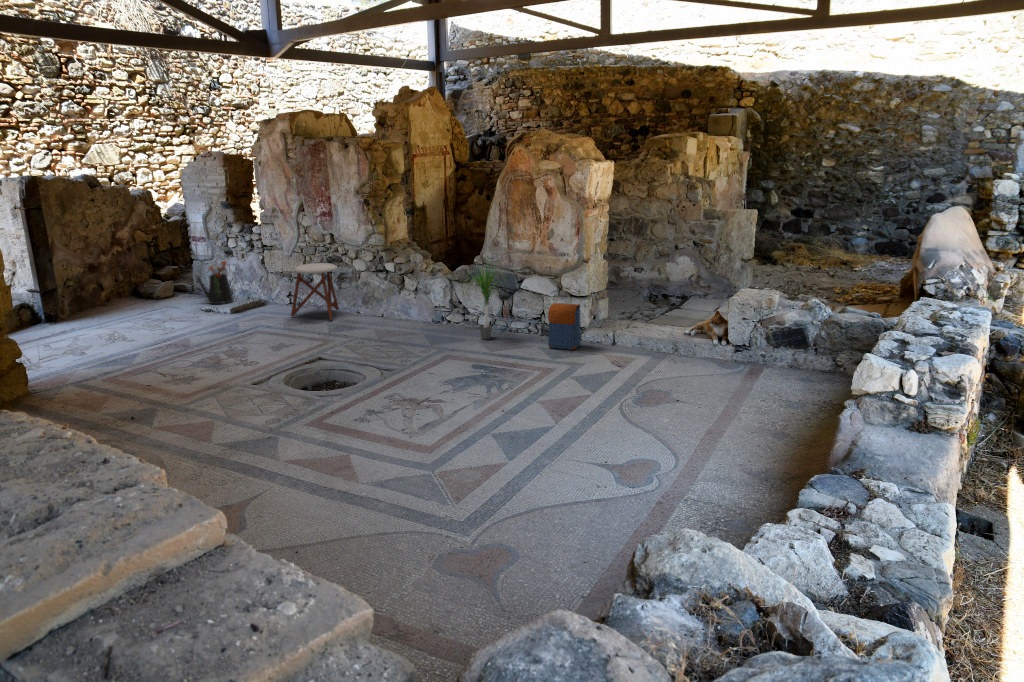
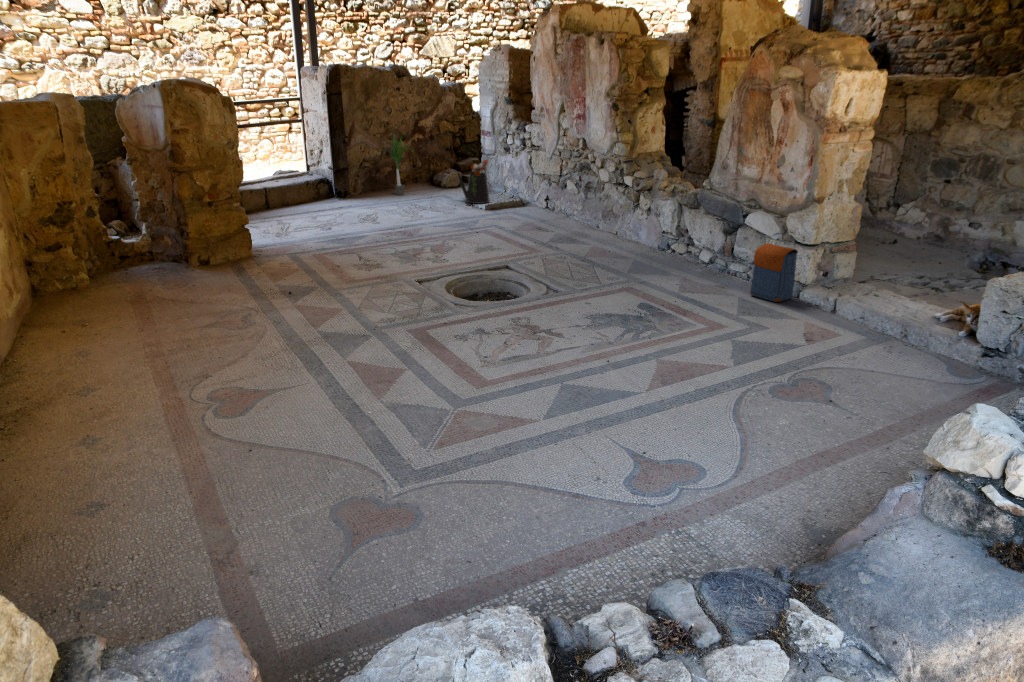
stool: present [291,263,339,320] -> none [524,171,575,233]
potted plant: present [472,268,497,339] -> present [390,140,406,195]

